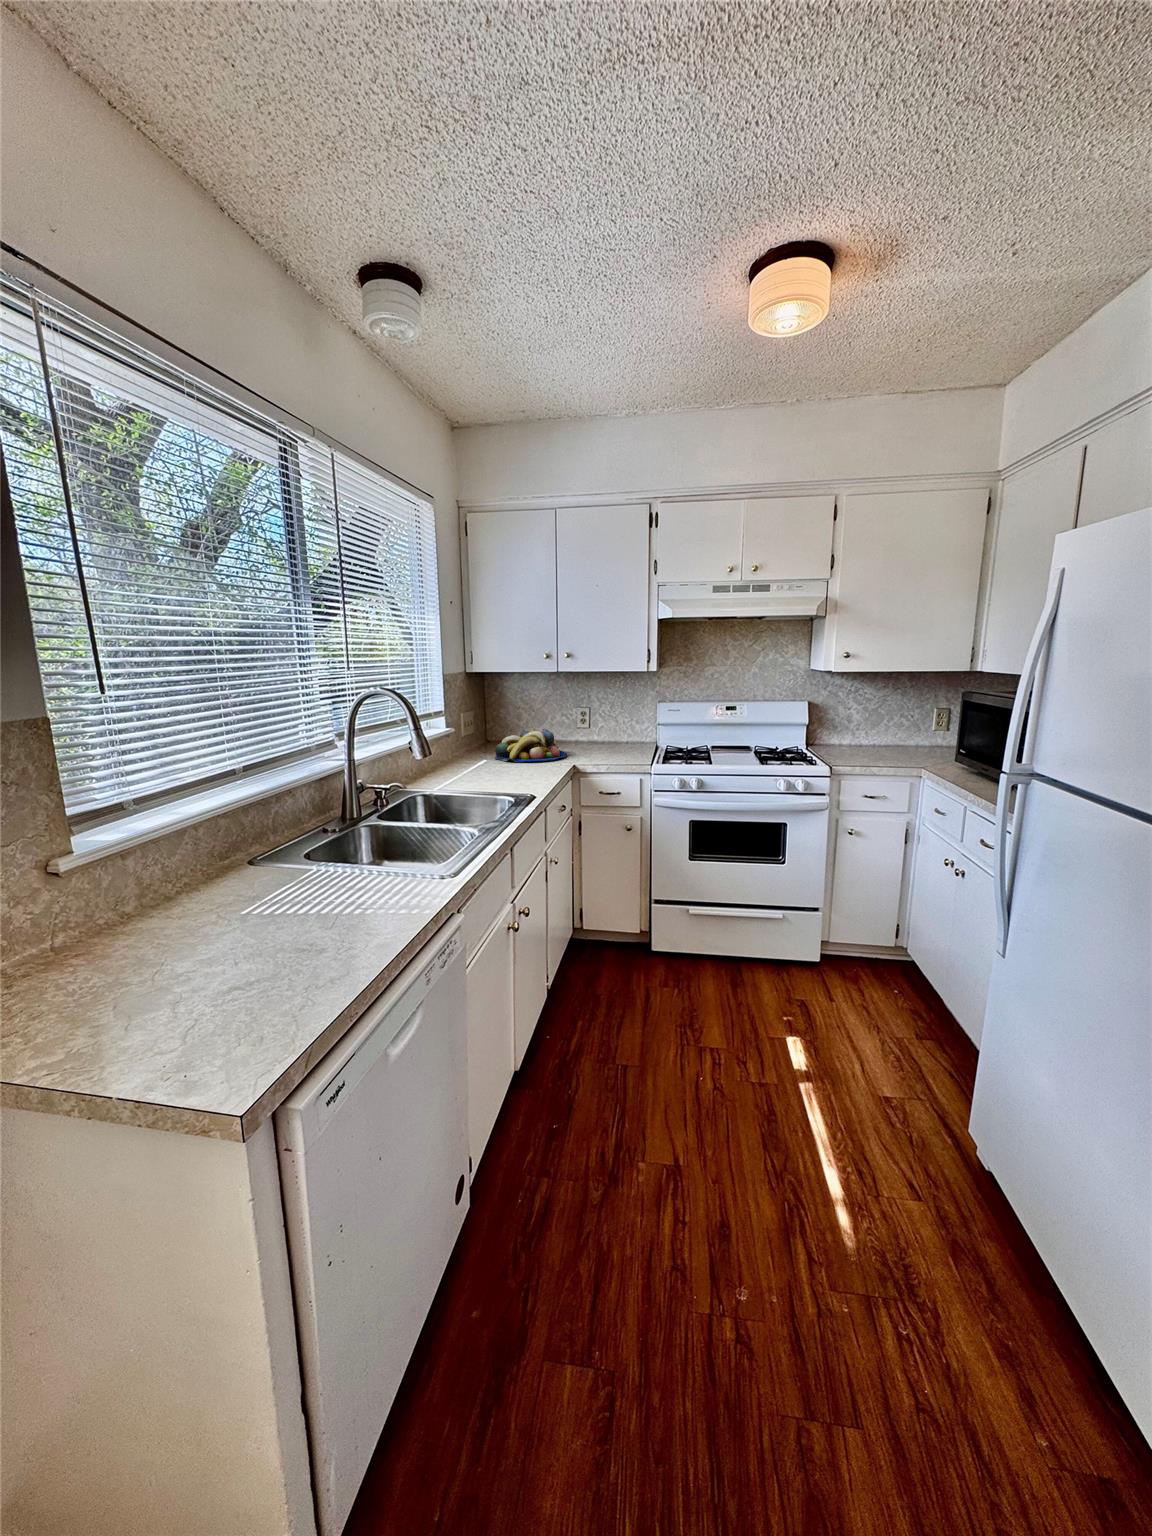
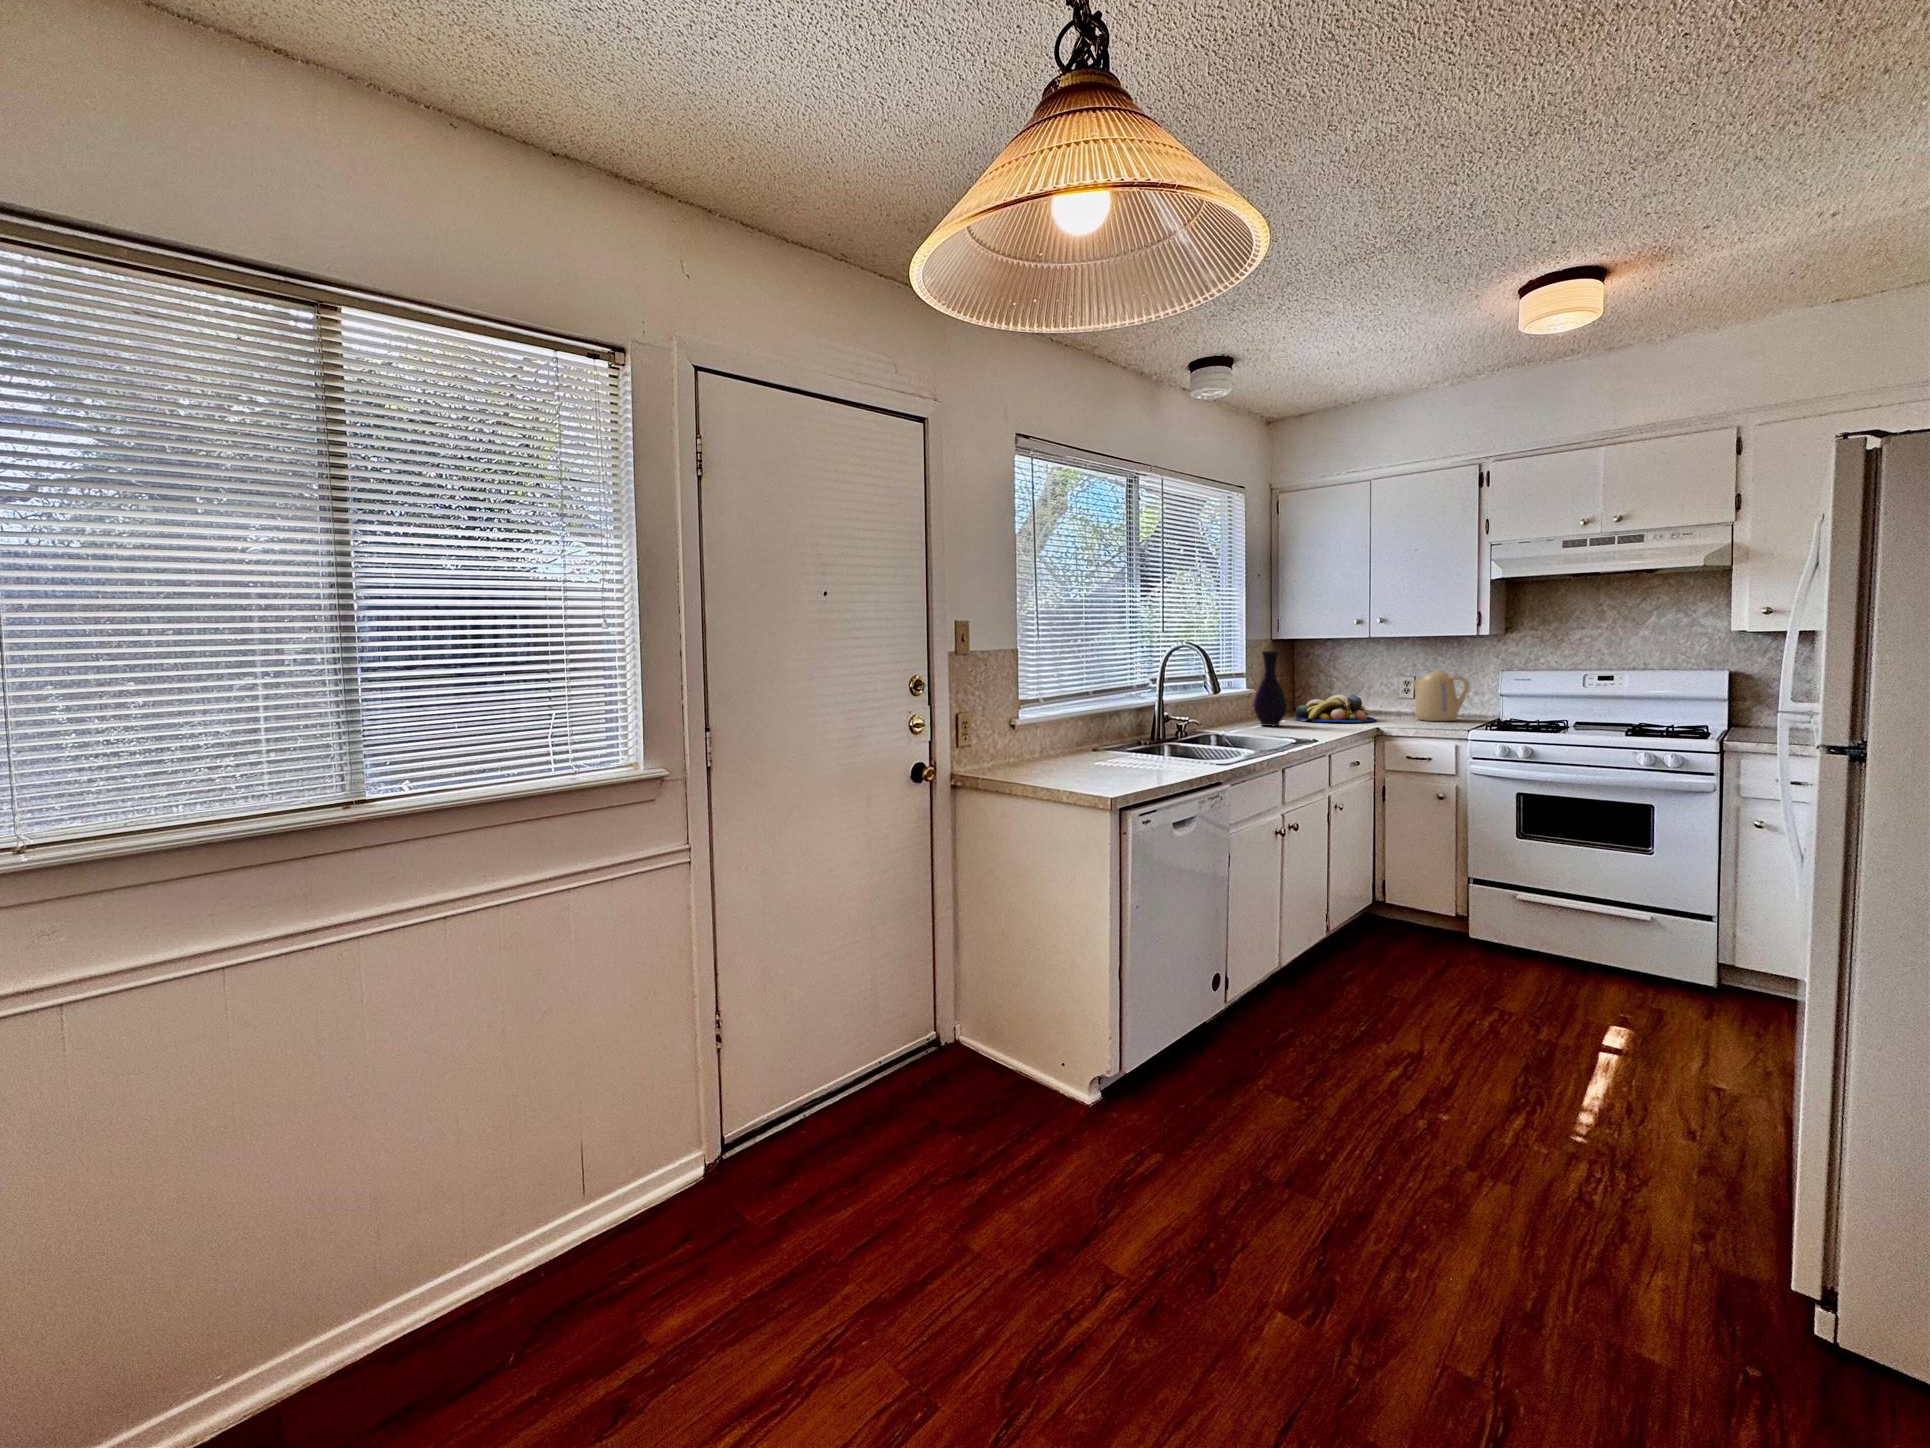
vase: none [458,690,493,775] -> present [1254,651,1287,726]
kettle: none [591,703,639,751] -> present [1412,670,1470,721]

